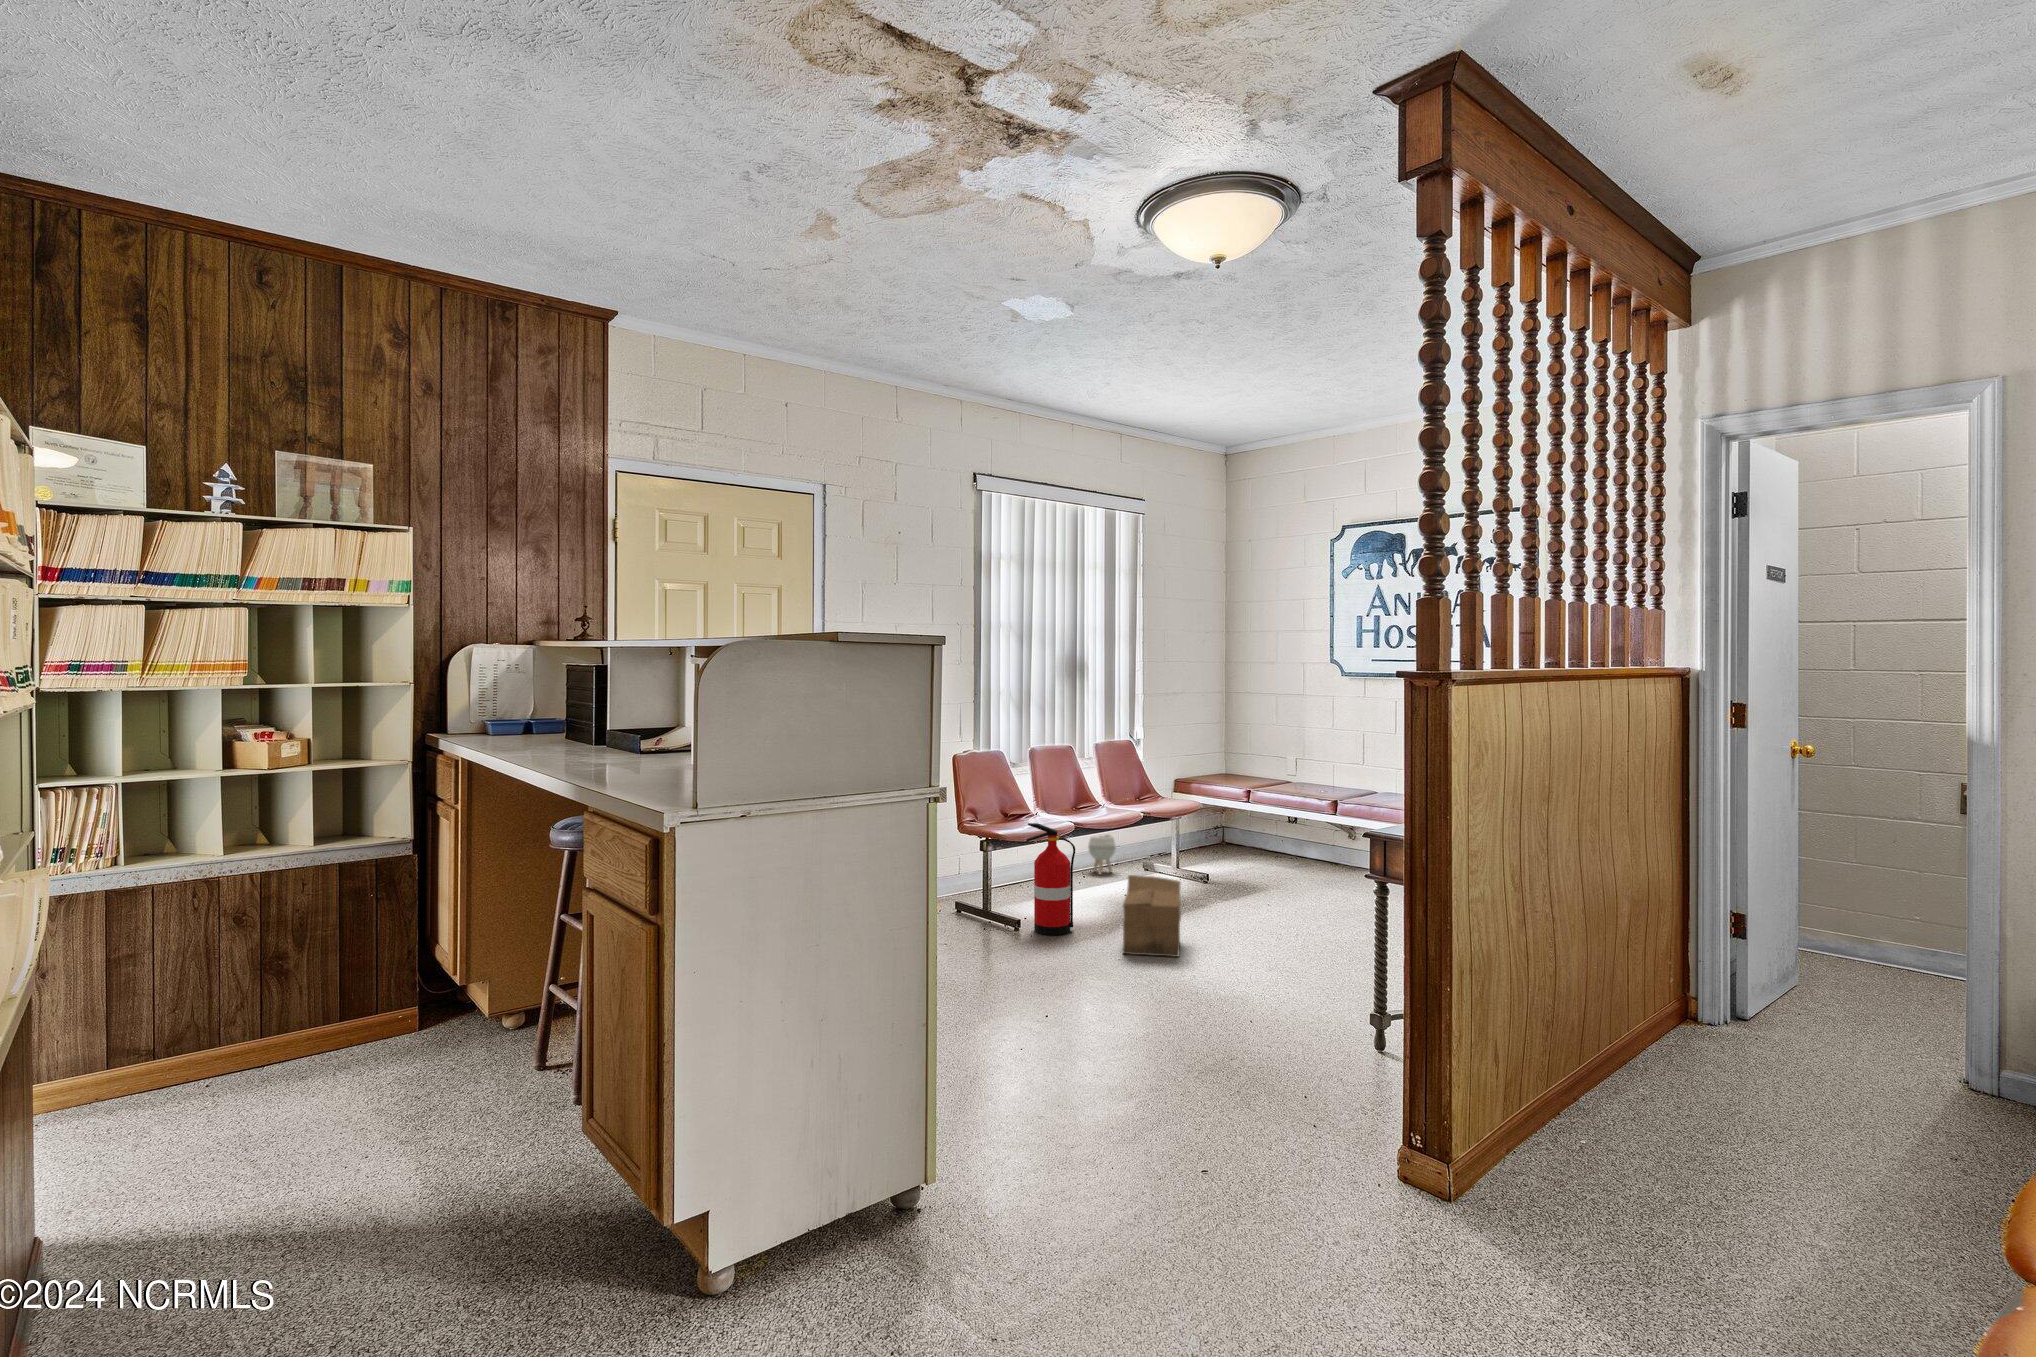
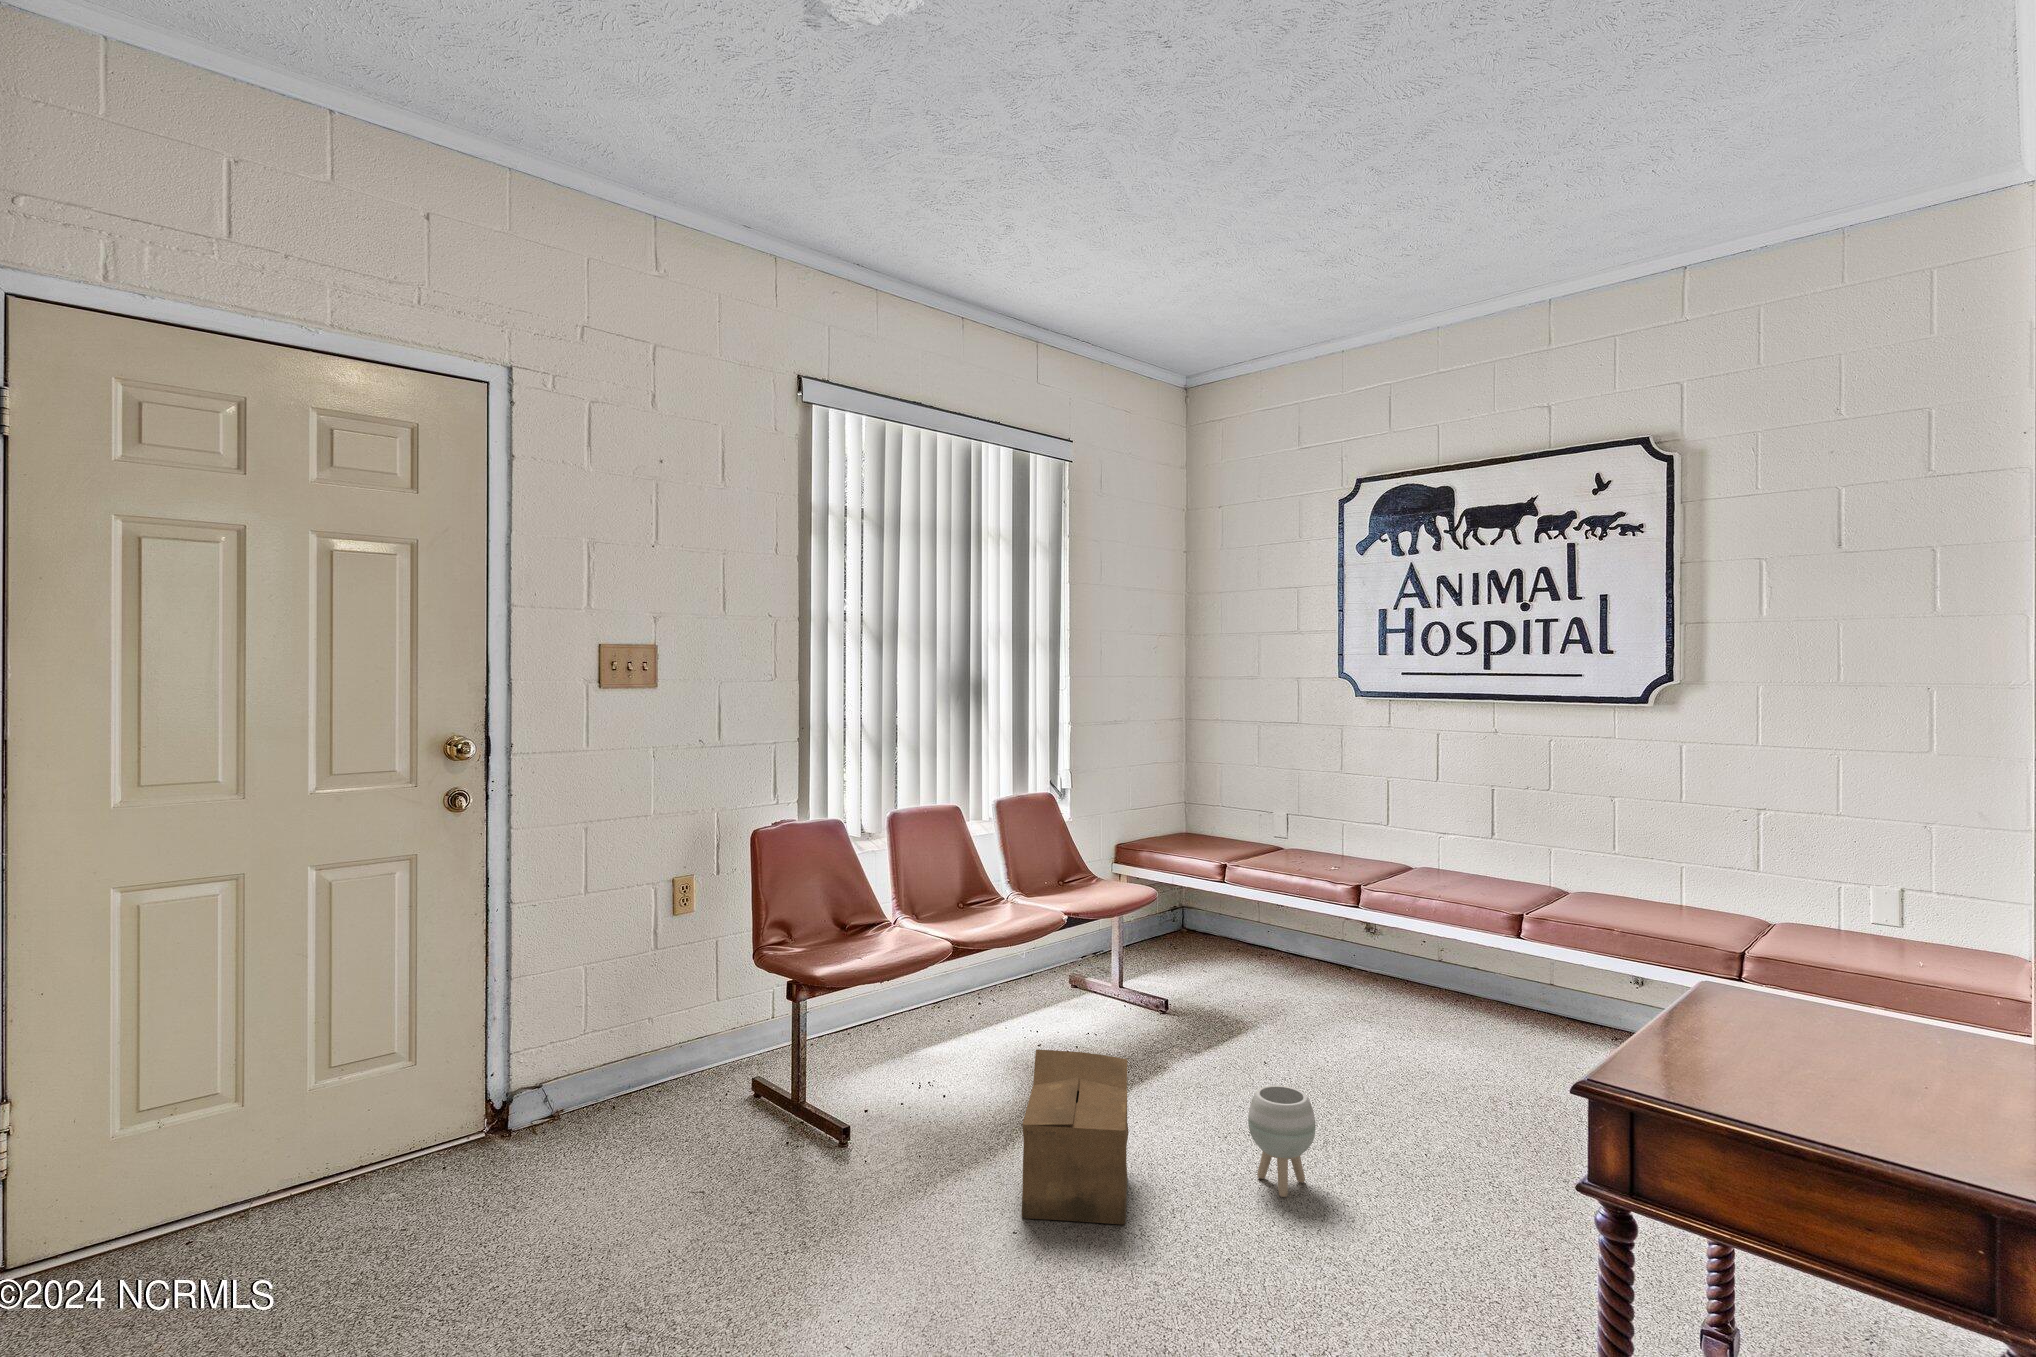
fire extinguisher: present [1026,823,1075,935] -> none [857,957,944,1161]
planter: present [1088,835,1116,875] -> present [1248,1085,1316,1197]

